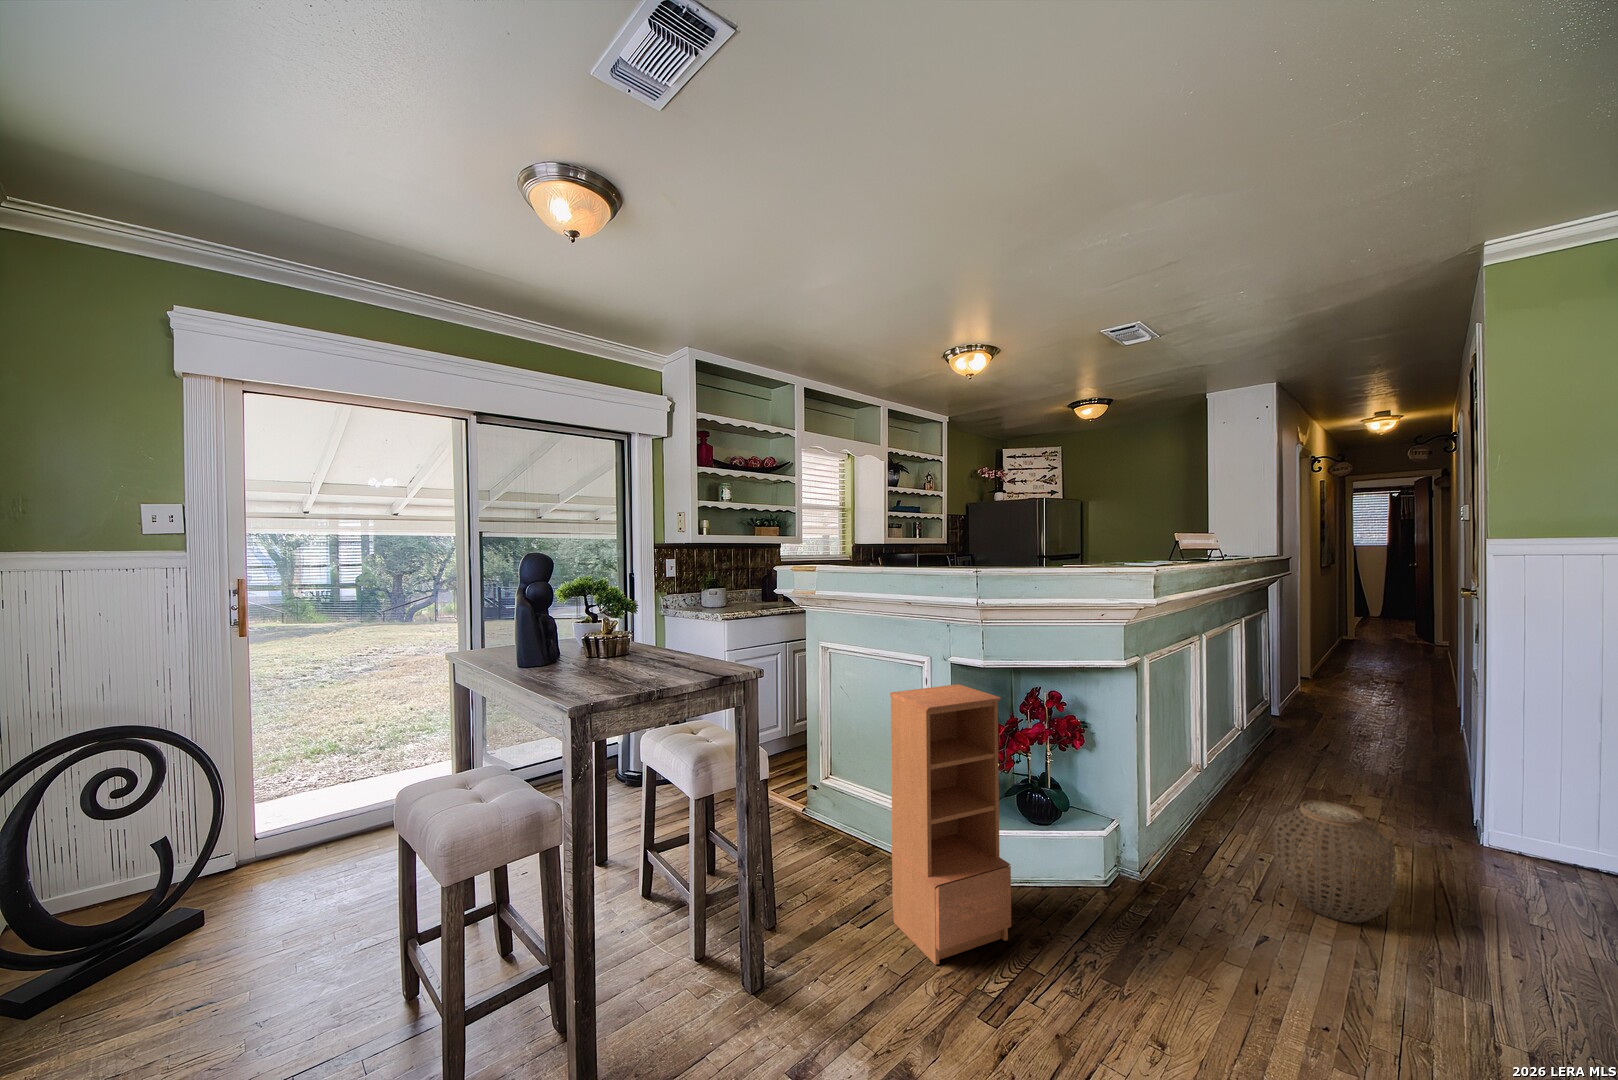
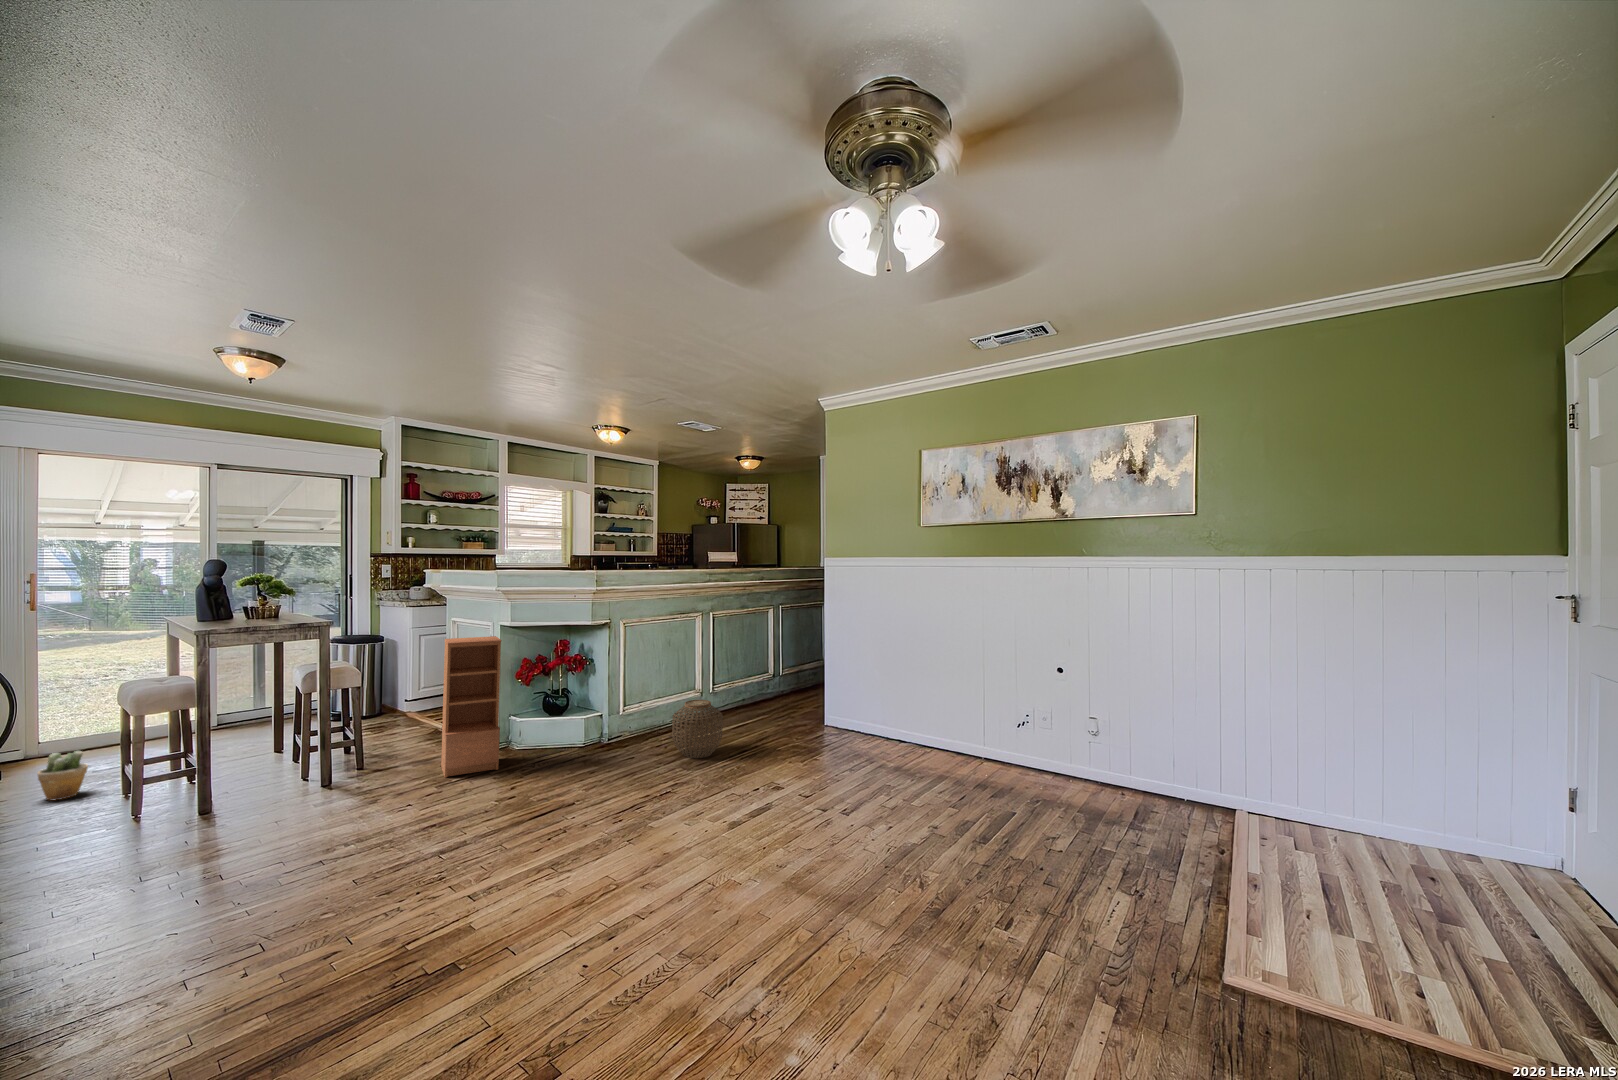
potted plant: none [275,898,350,992] -> present [38,751,88,801]

